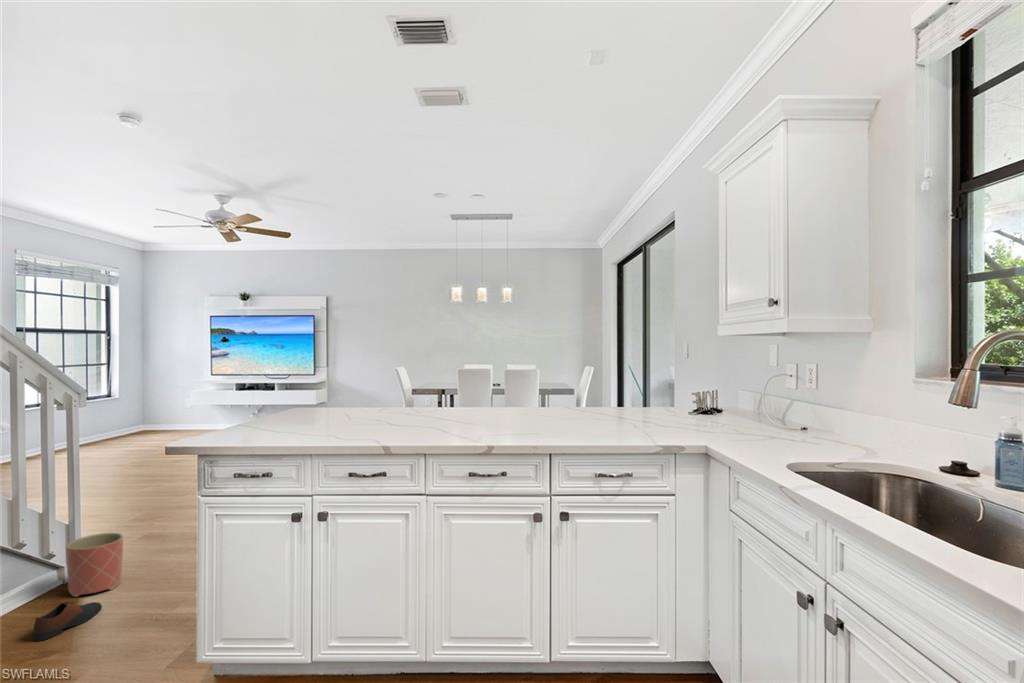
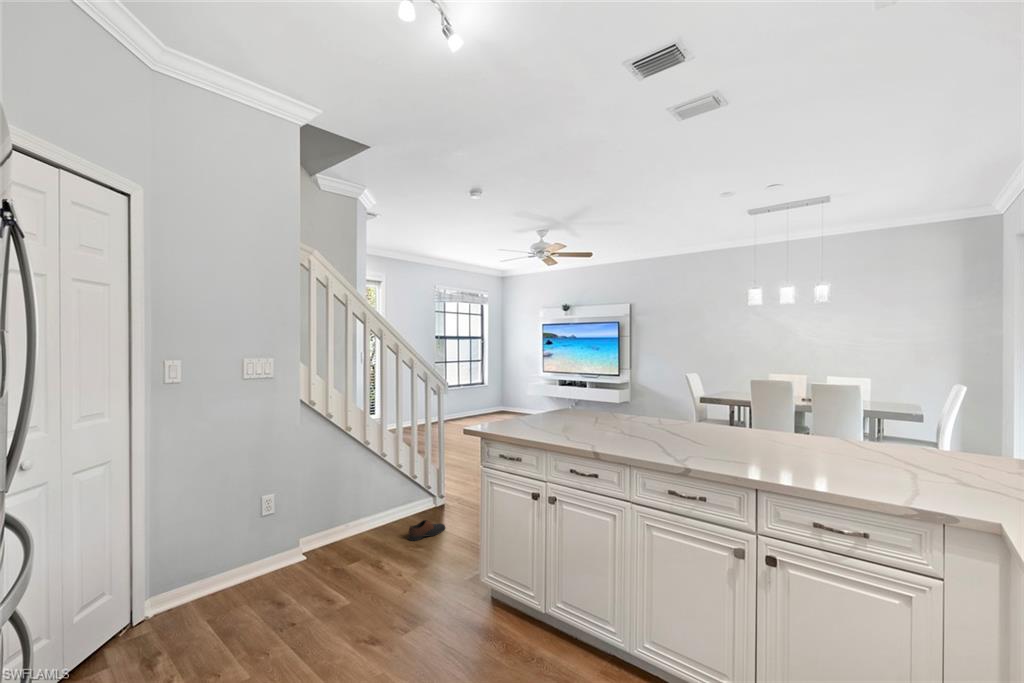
planter: present [66,533,123,597] -> none [432,478,462,517]

